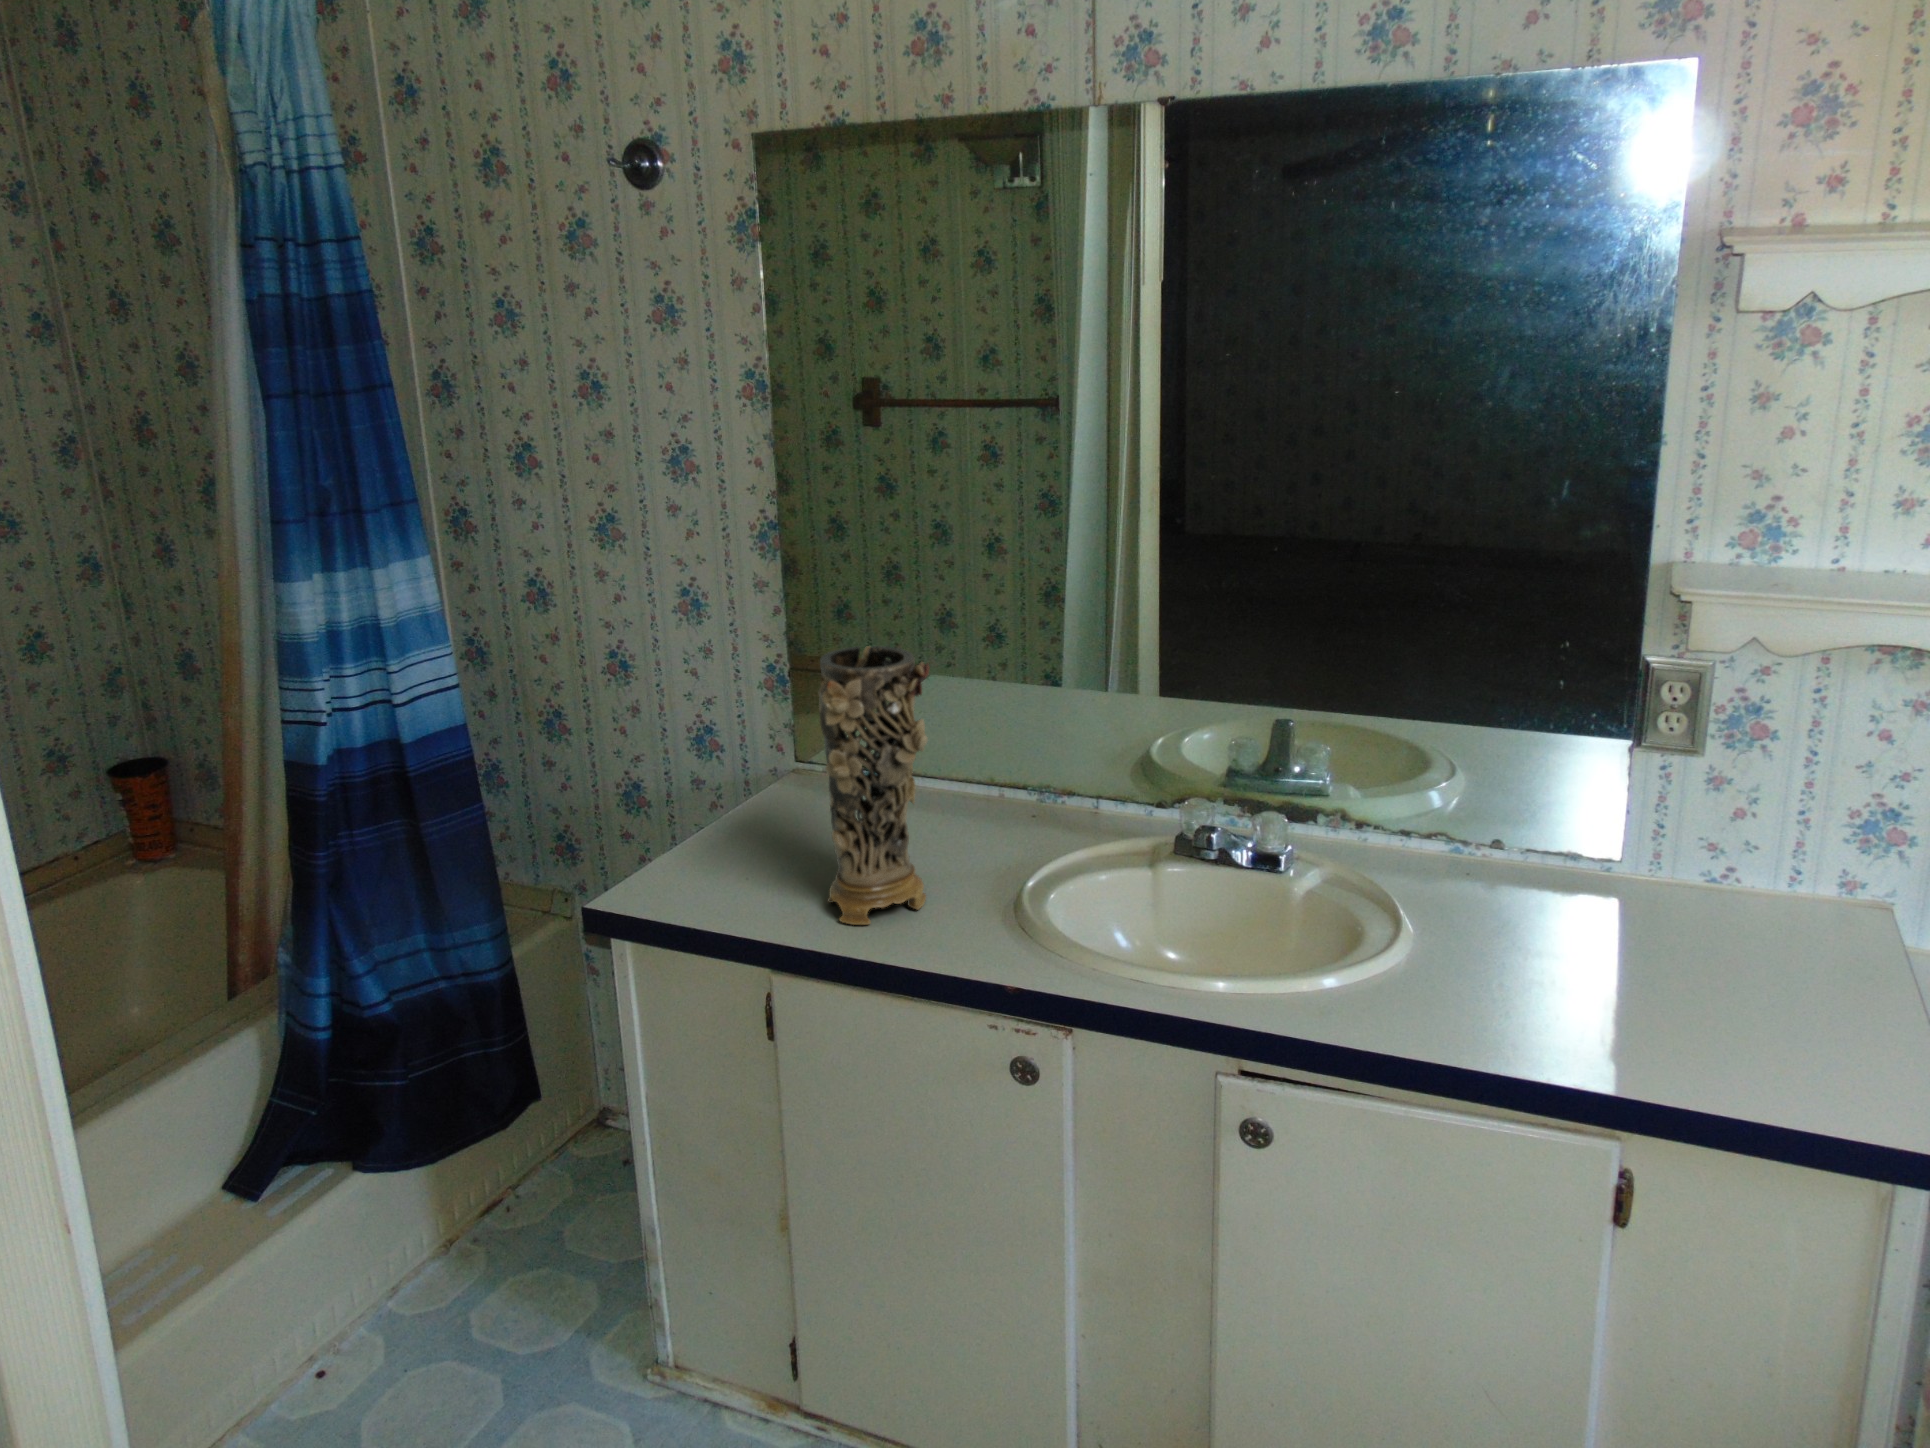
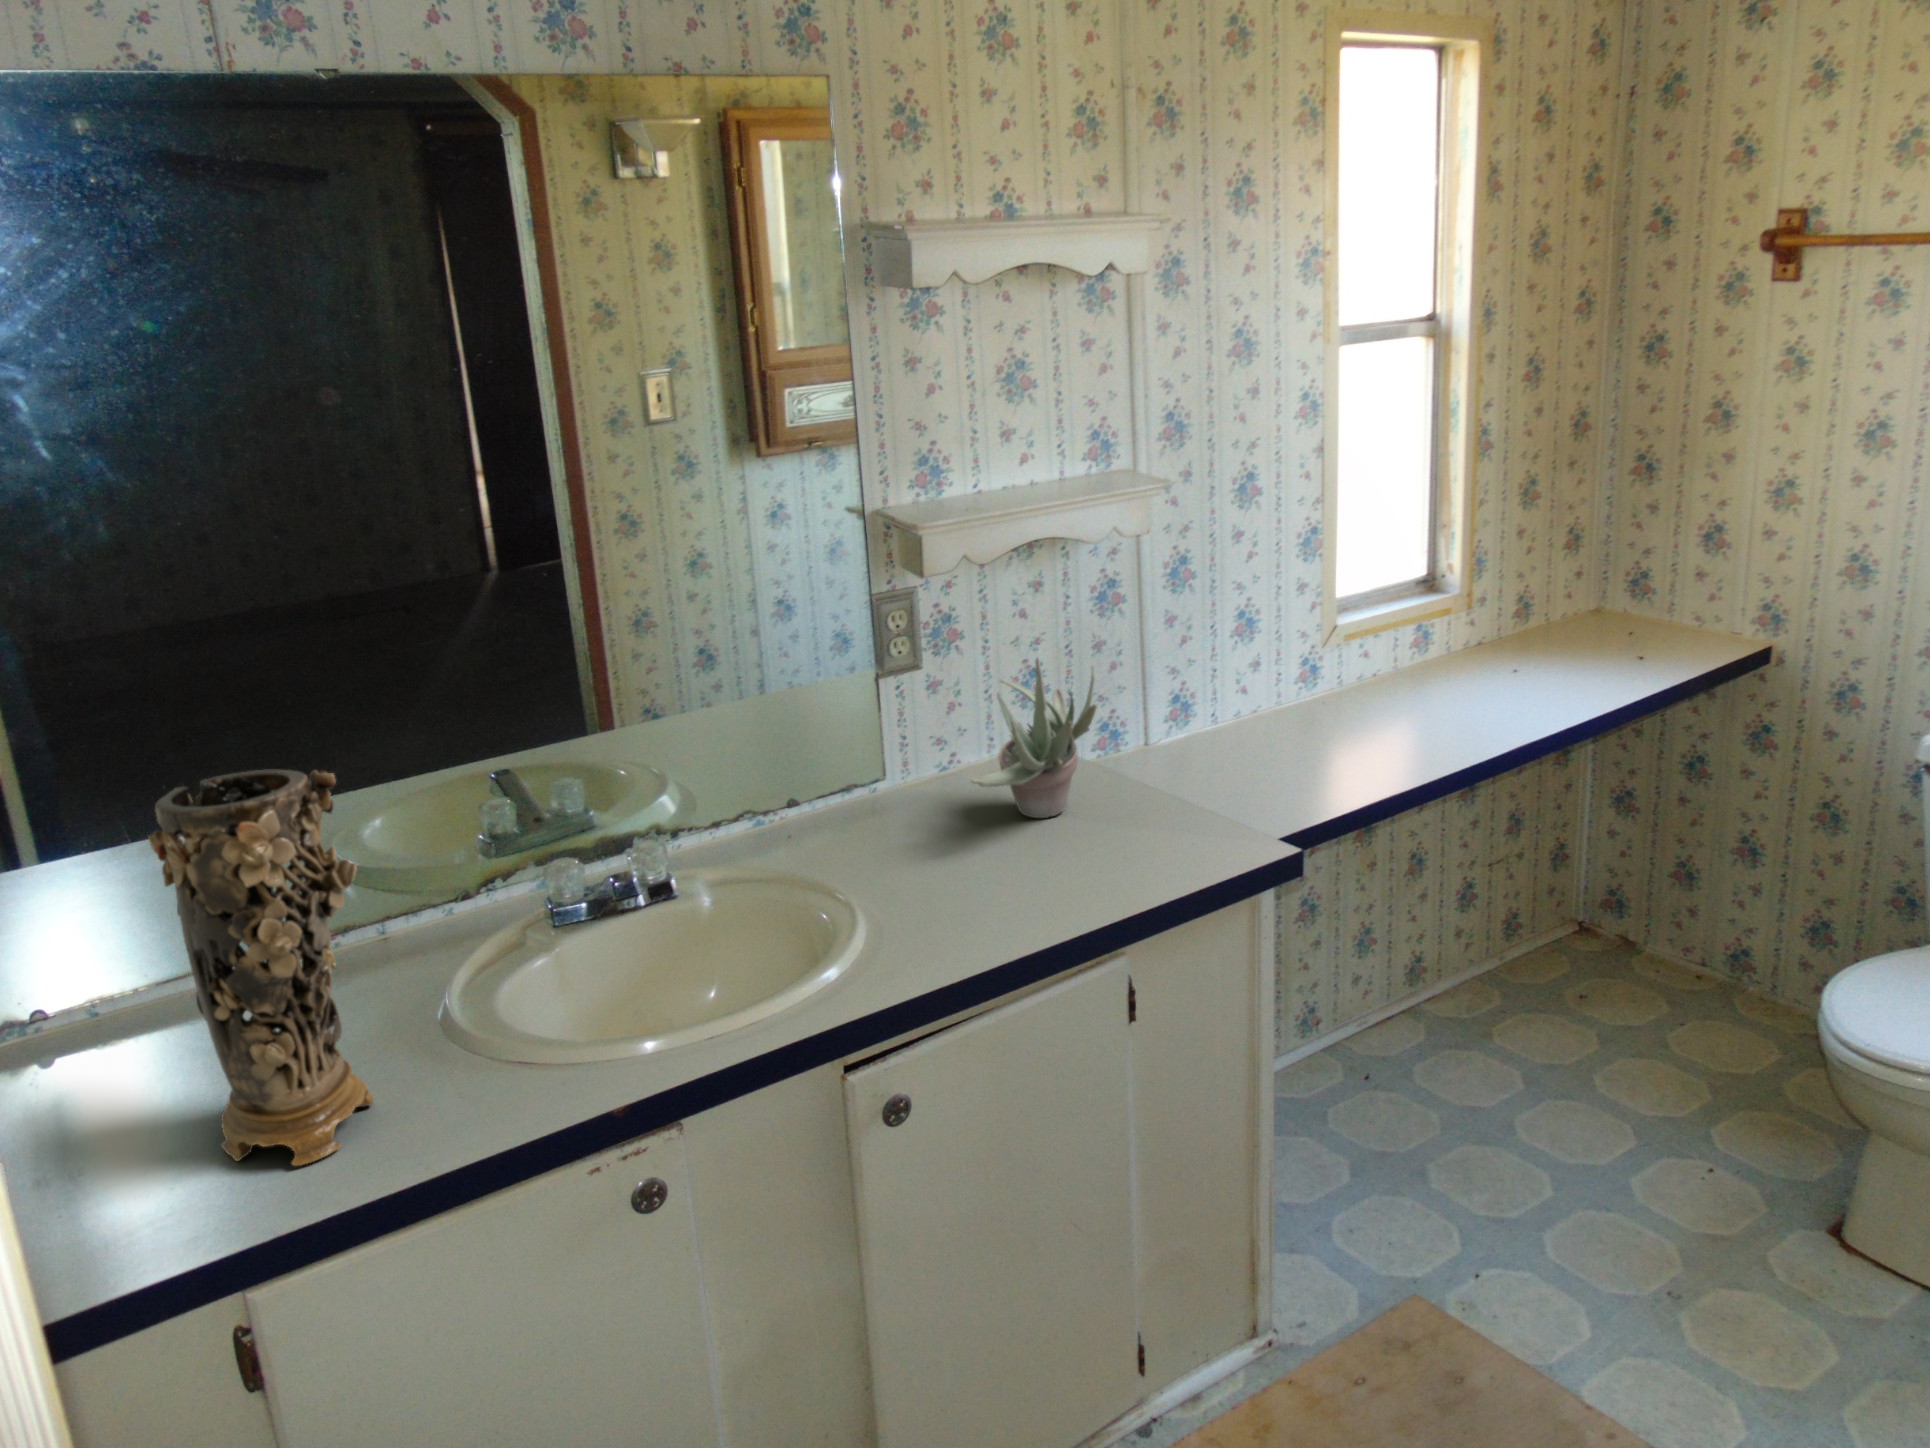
succulent plant: none [1579,781,1810,974] -> present [971,657,1097,818]

